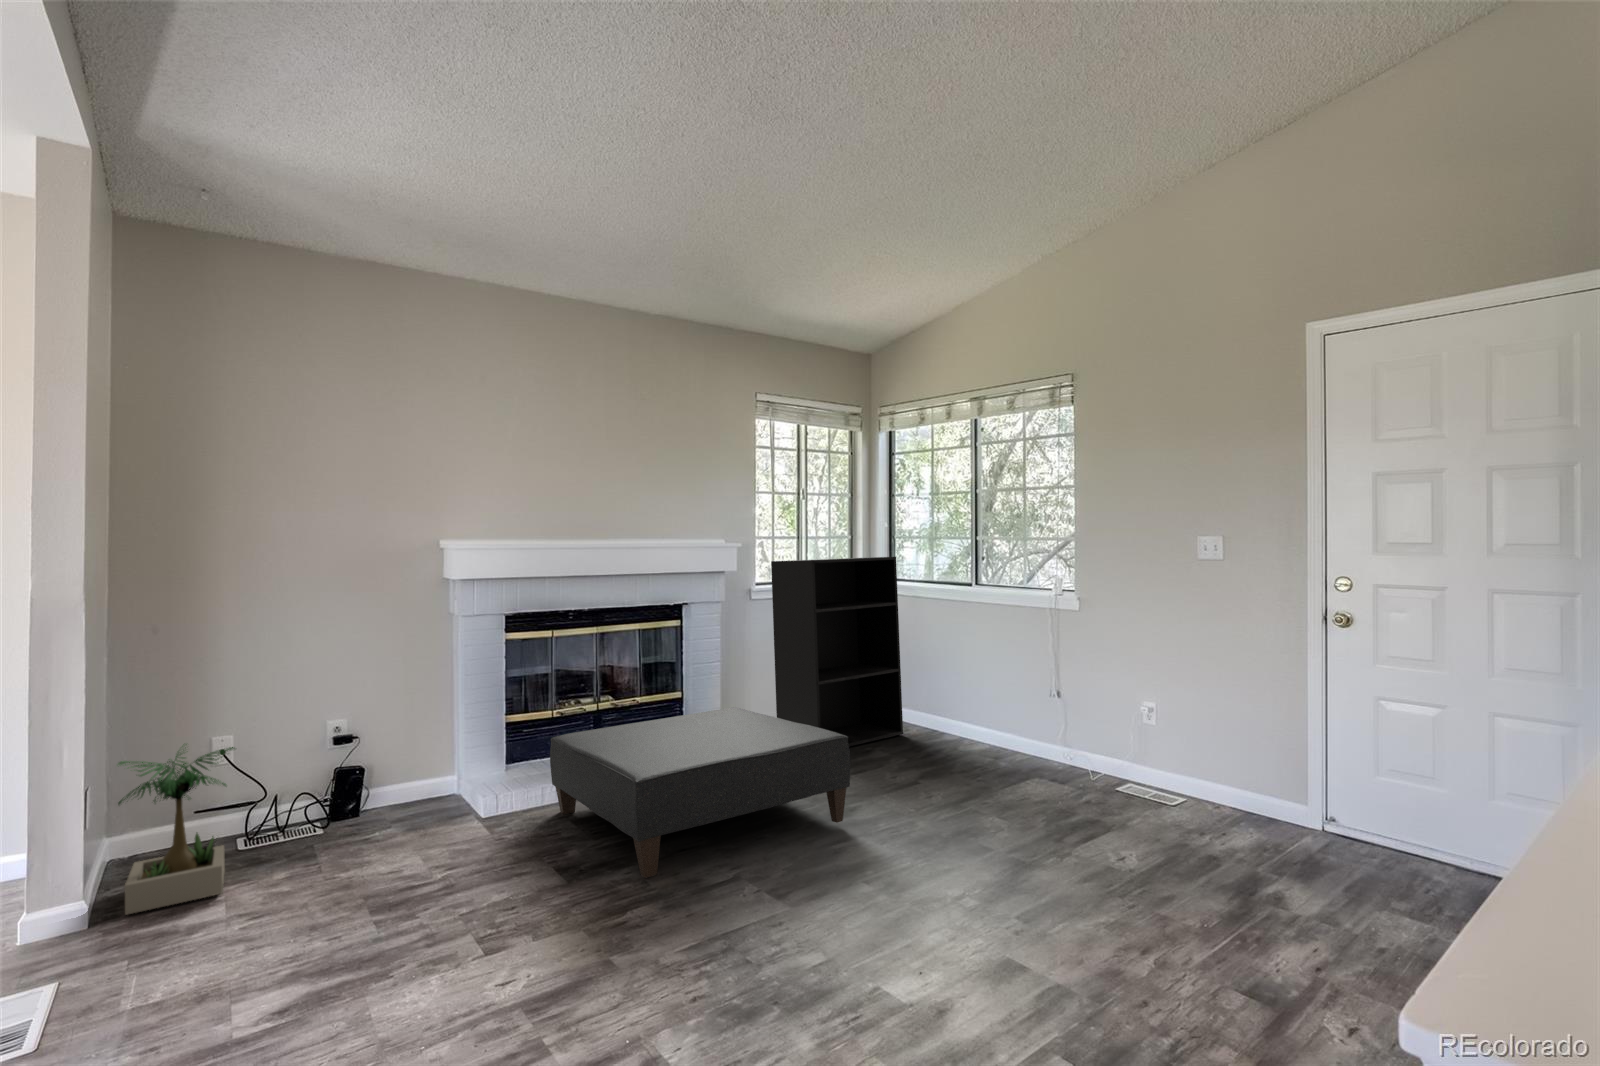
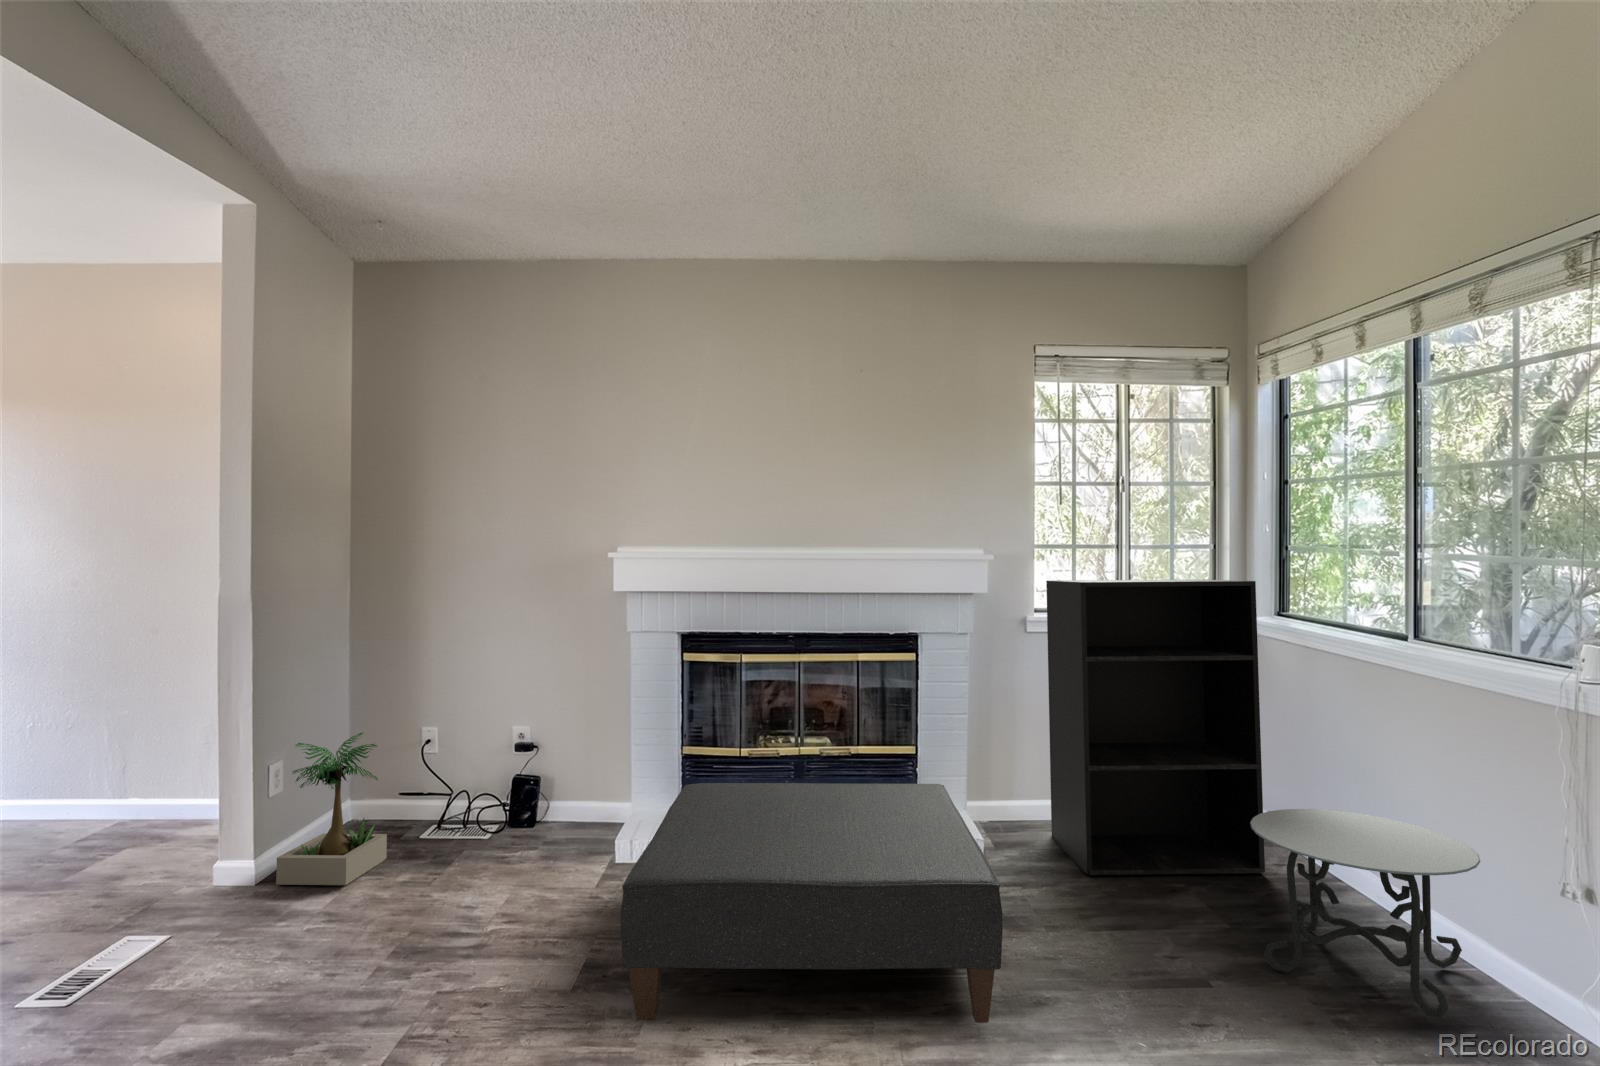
side table: none [919,683,1023,771] -> present [1250,809,1480,1018]

